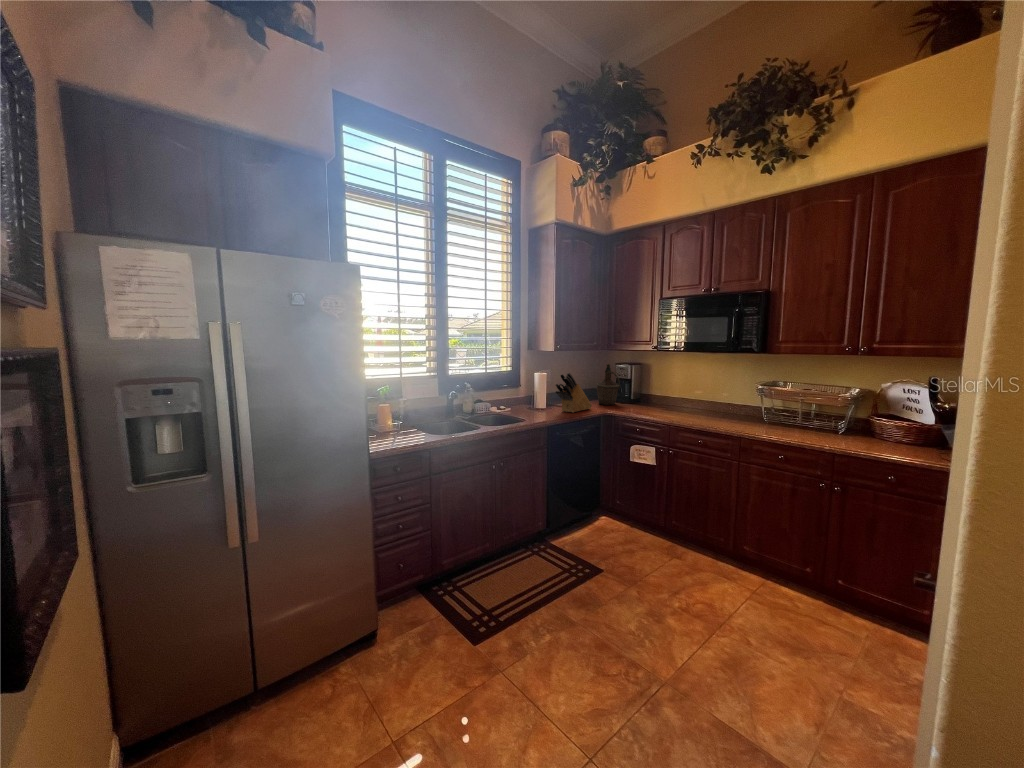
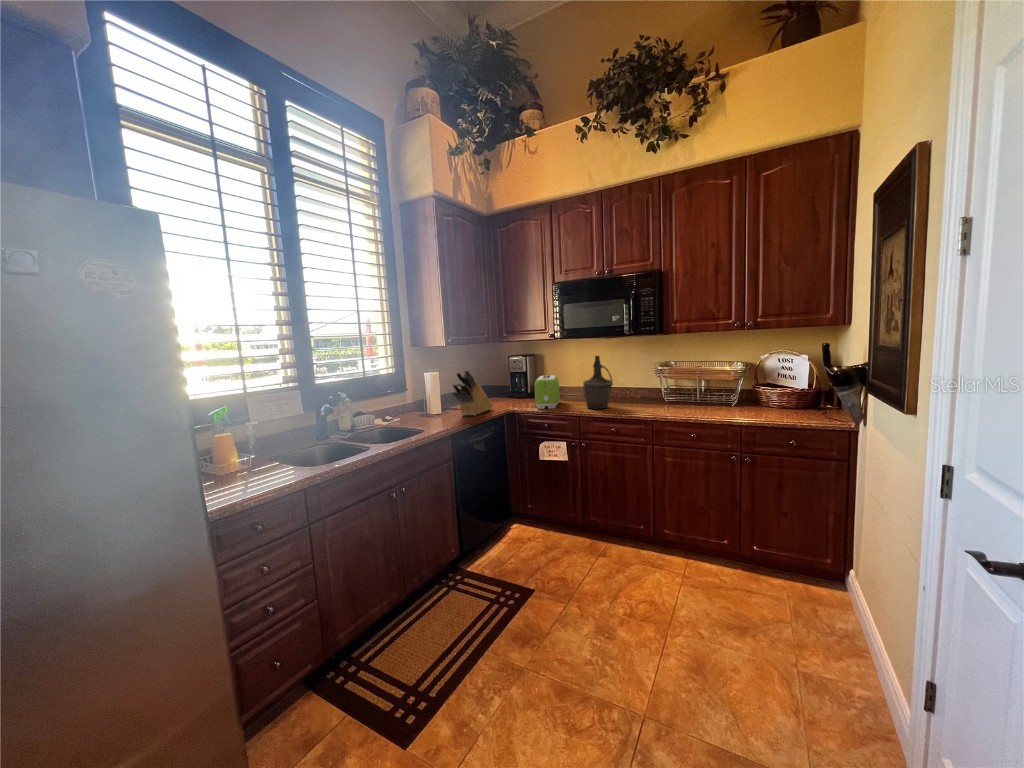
bottle: present [597,364,620,405] -> present [583,356,613,409]
toaster: none [630,383,657,414] -> present [535,375,560,409]

